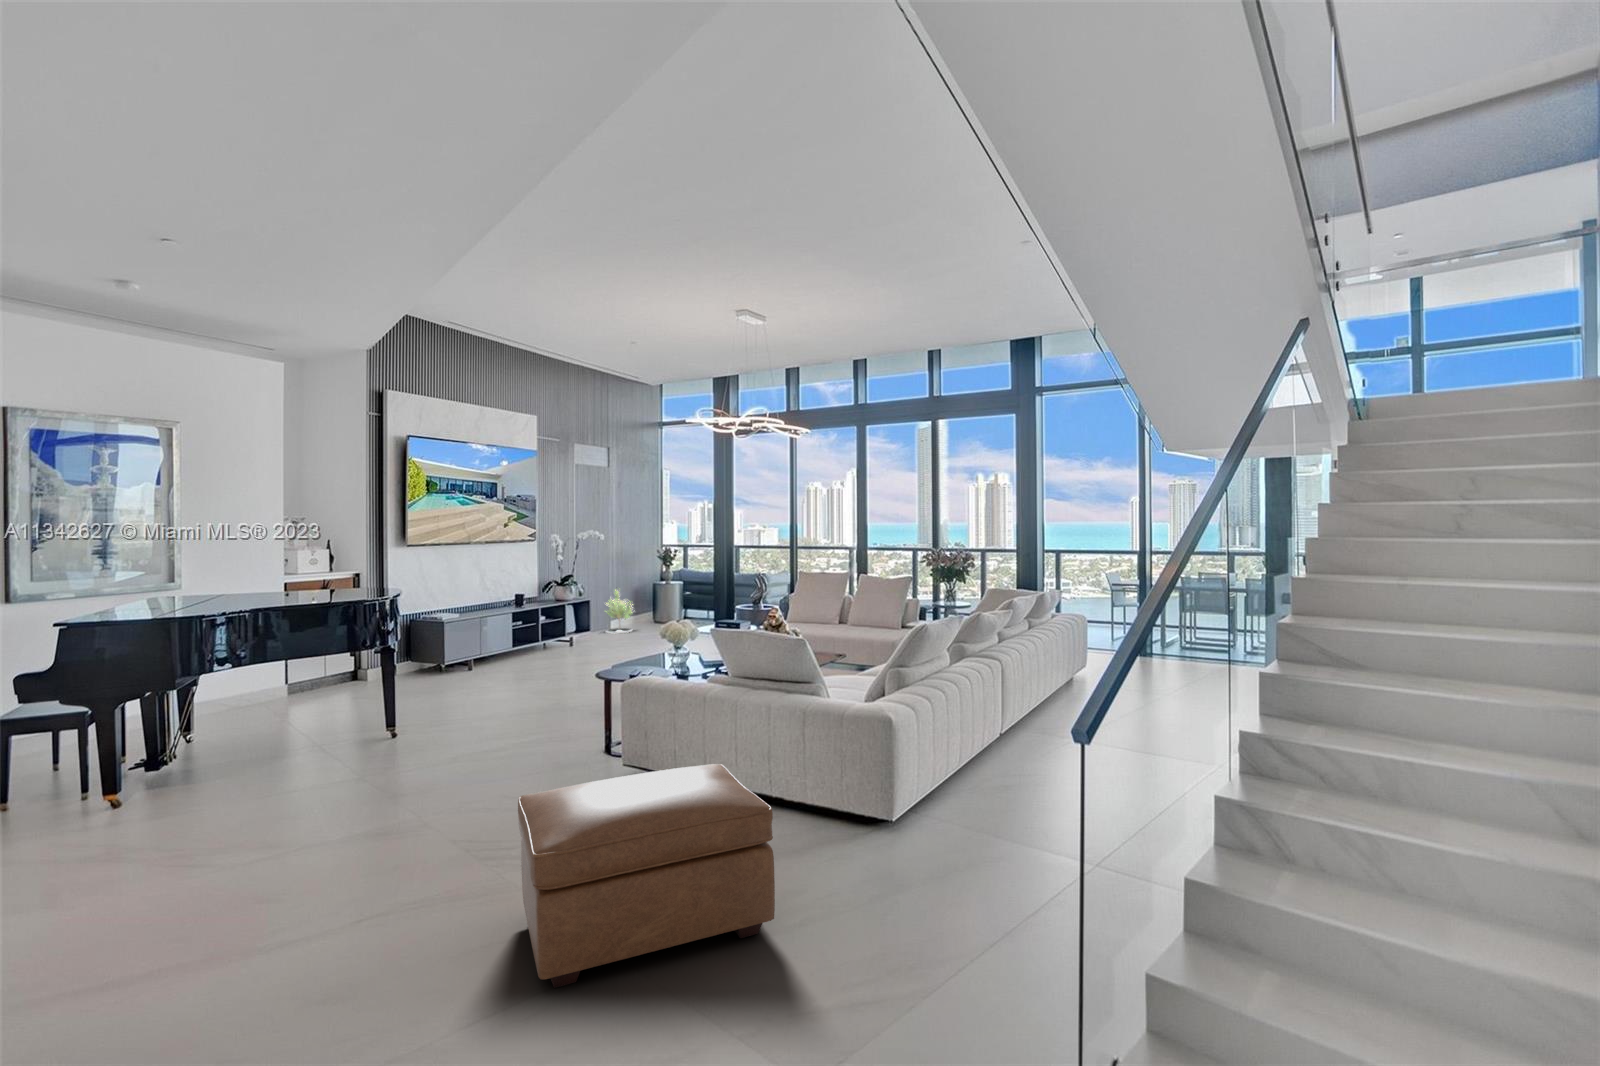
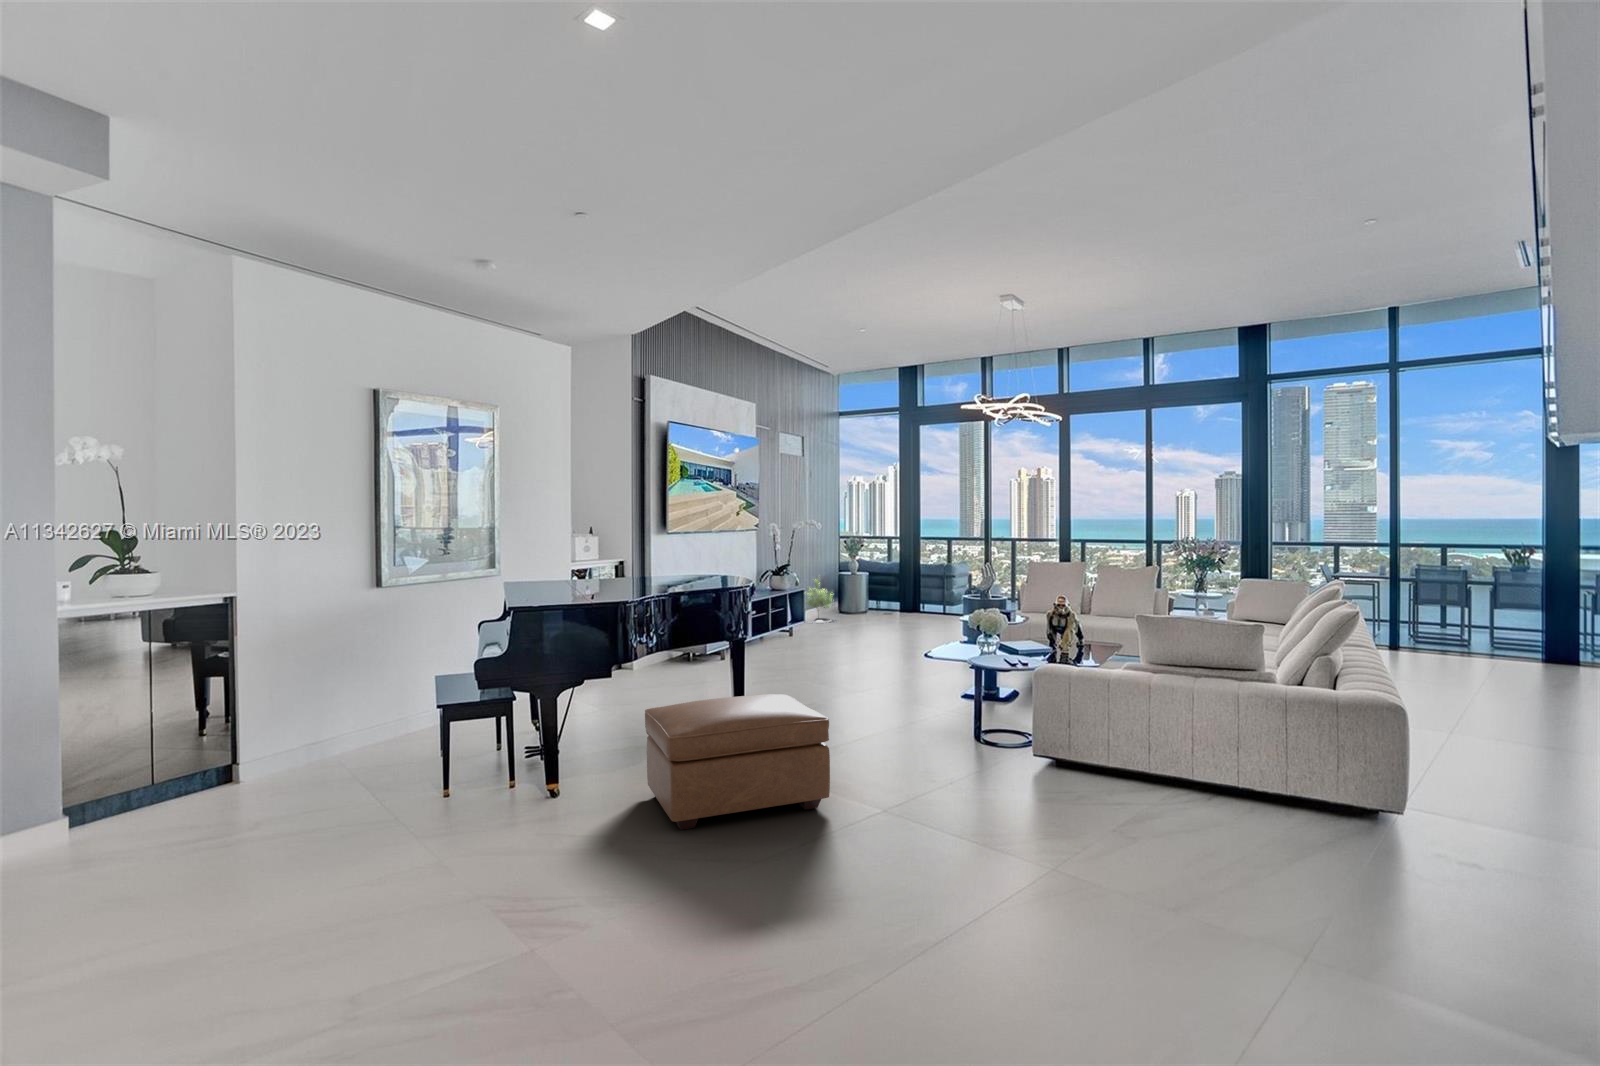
ottoman: present [518,764,775,988] -> present [645,694,830,830]

